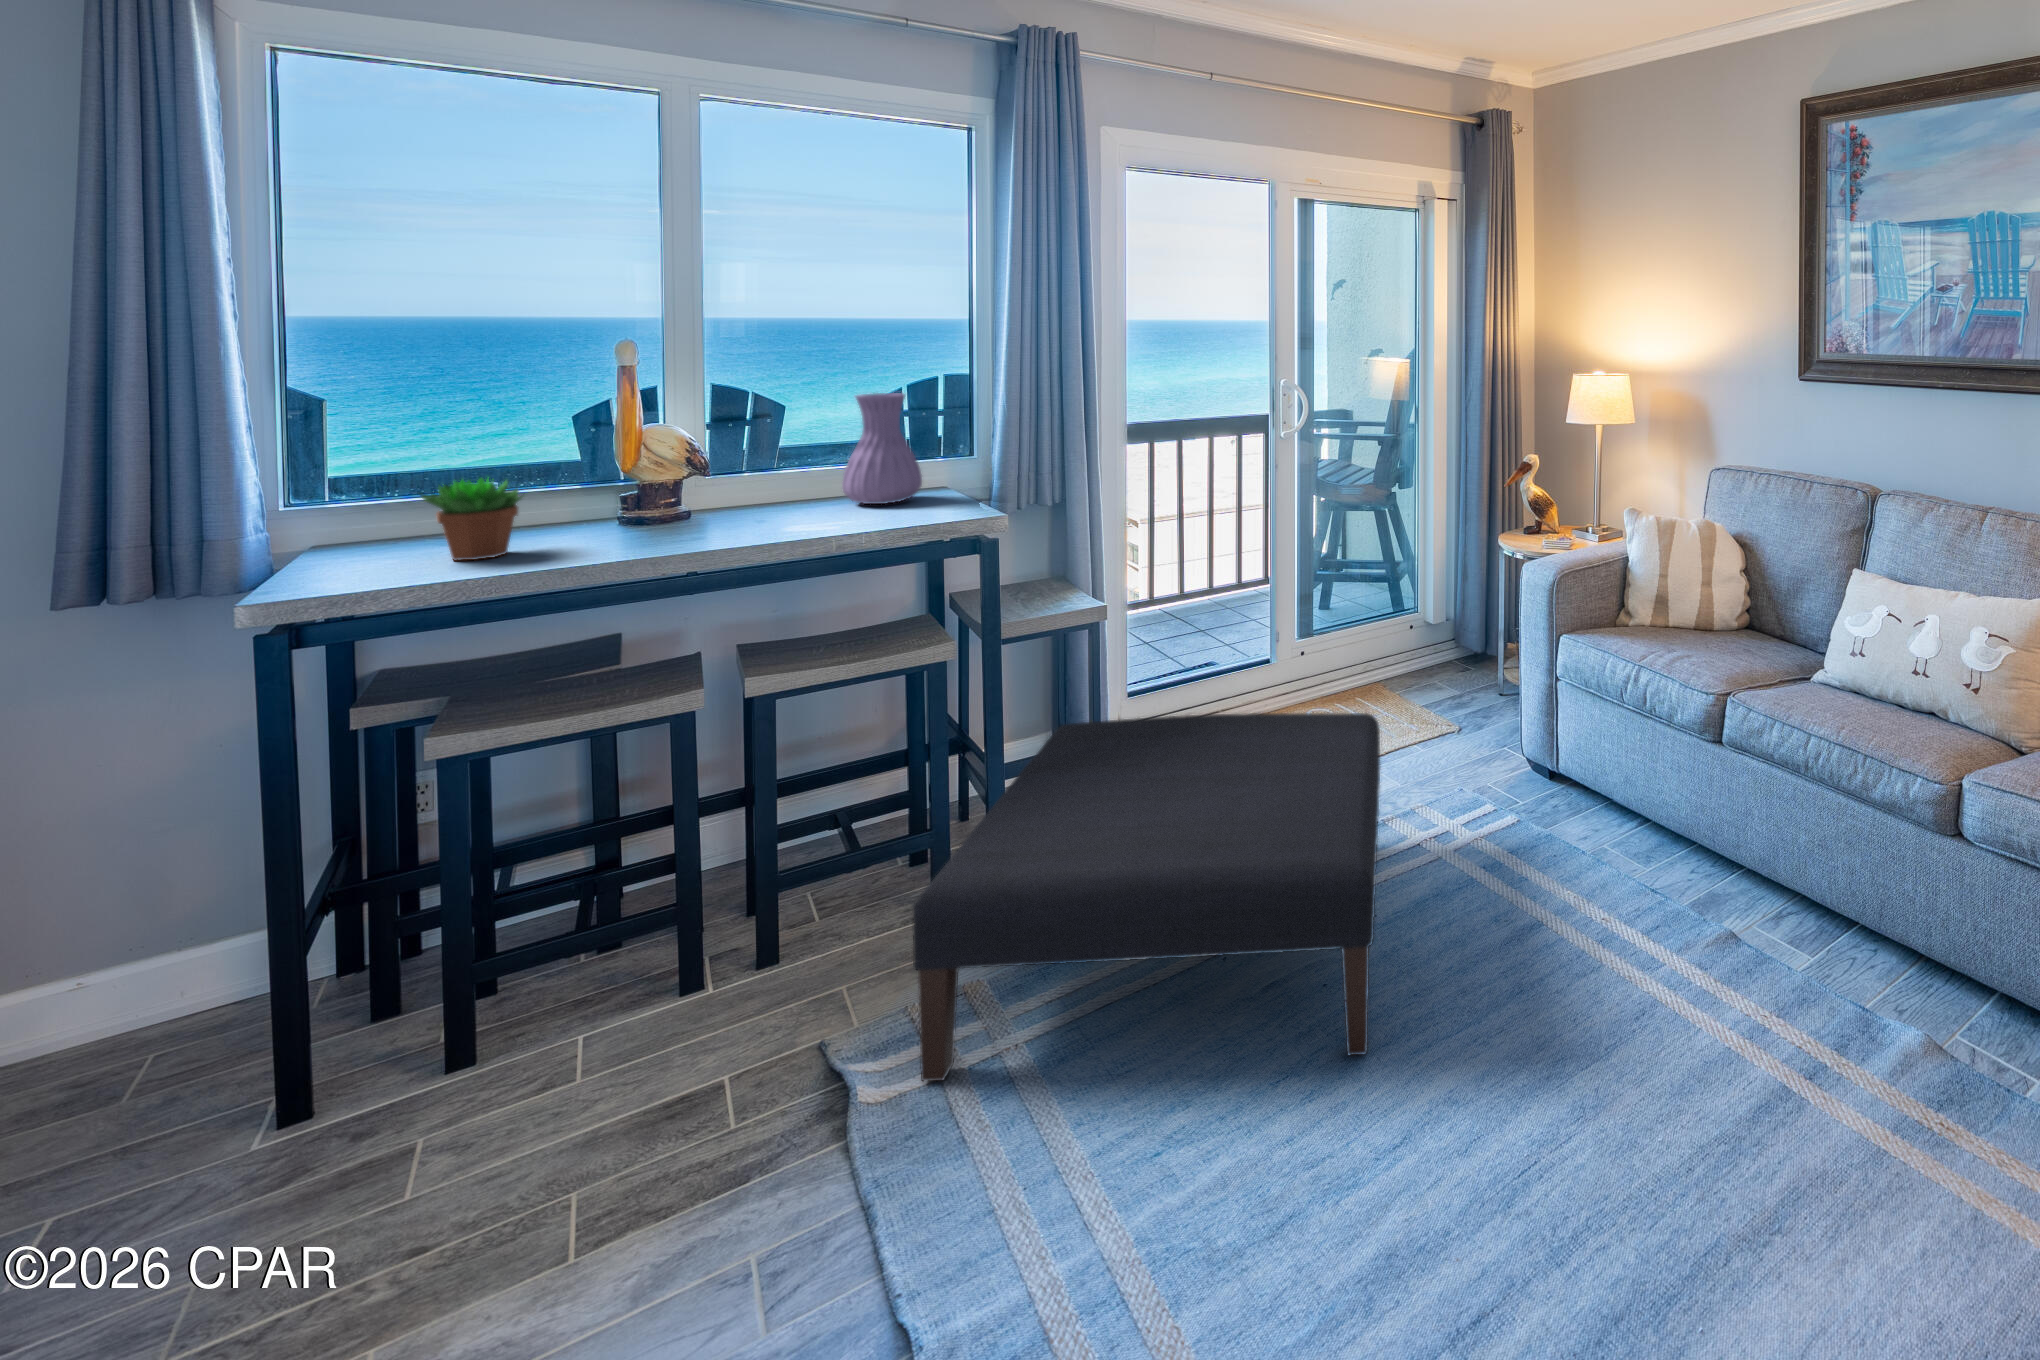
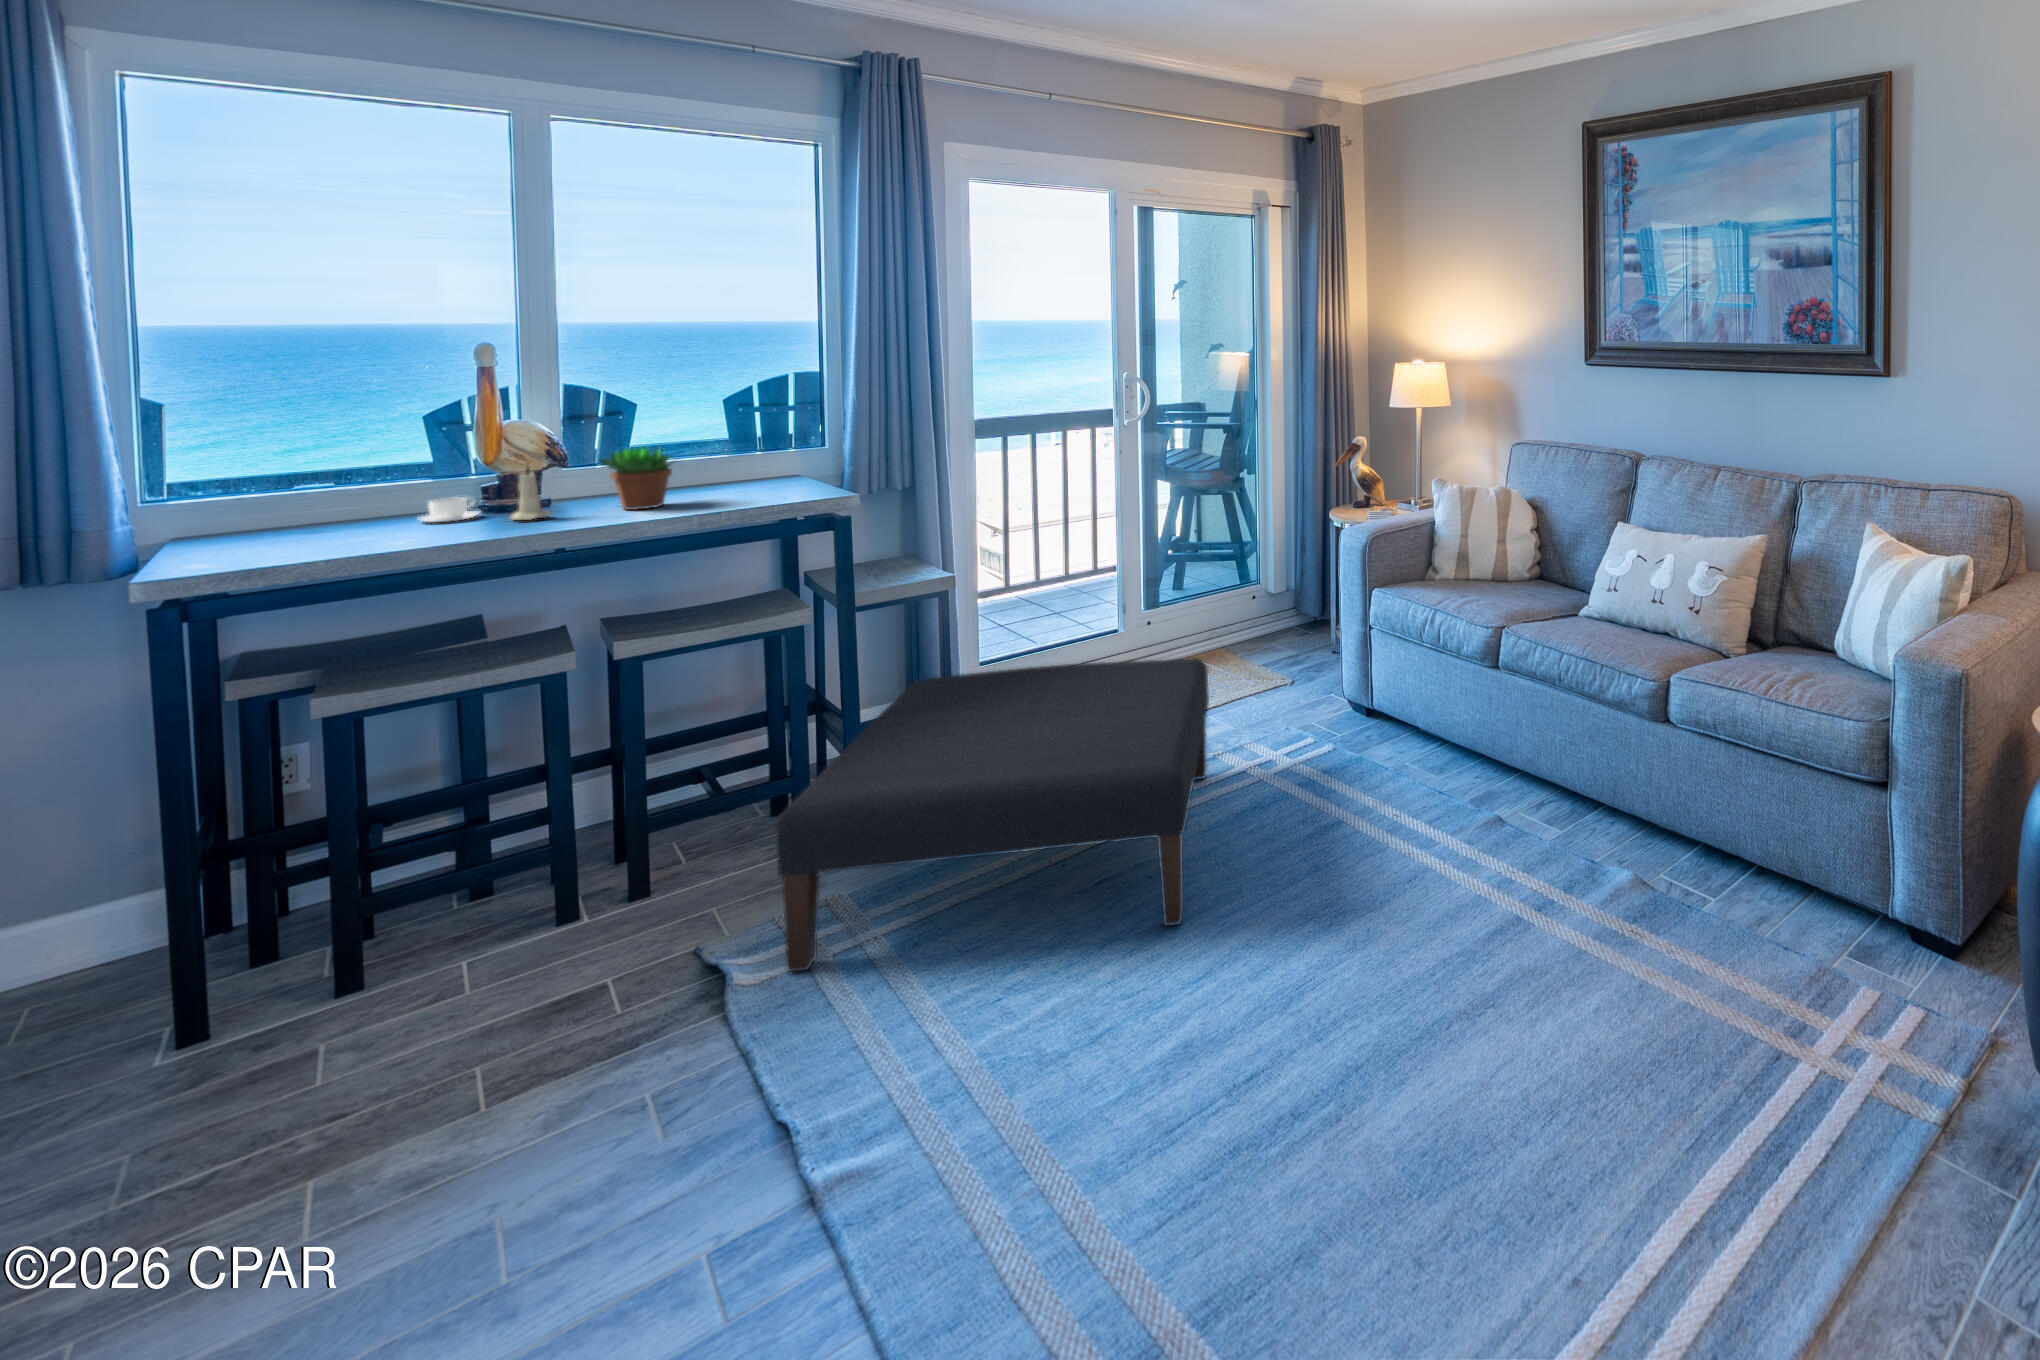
vase: present [842,393,922,504] -> none [702,389,779,489]
candle: none [643,472,687,537] -> present [510,465,550,520]
succulent plant: present [420,478,522,560] -> present [600,447,672,510]
coffee cup: none [551,508,617,536] -> present [419,497,479,523]

